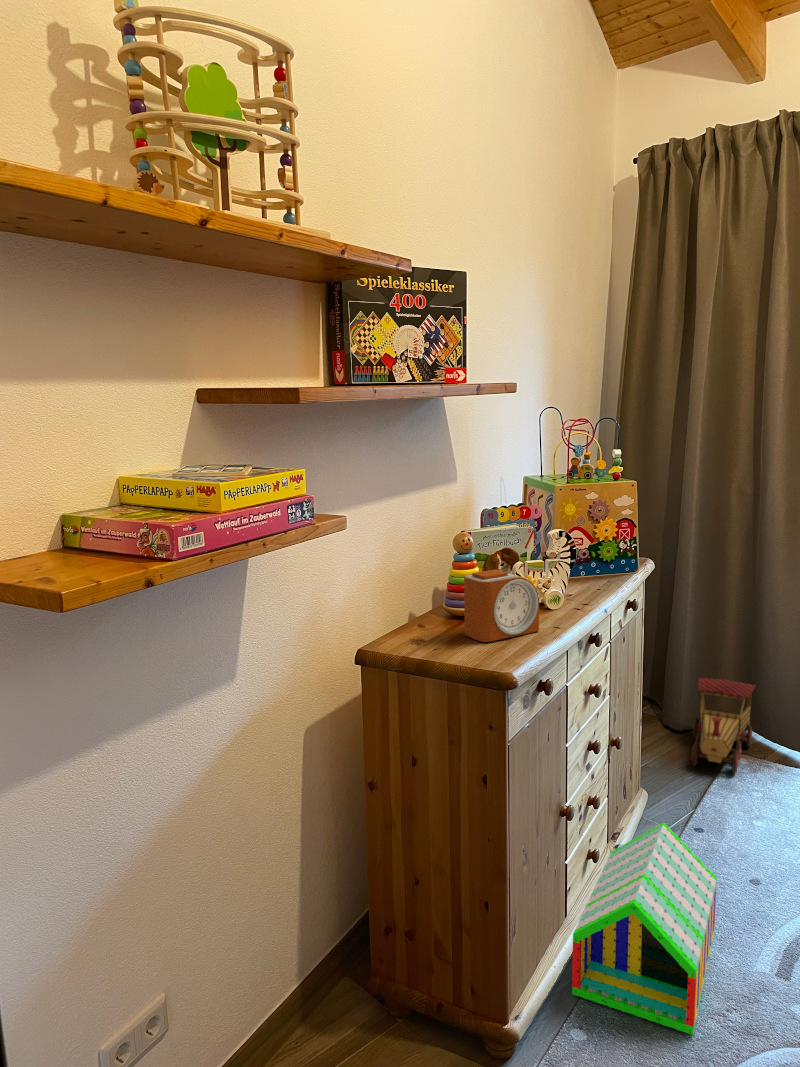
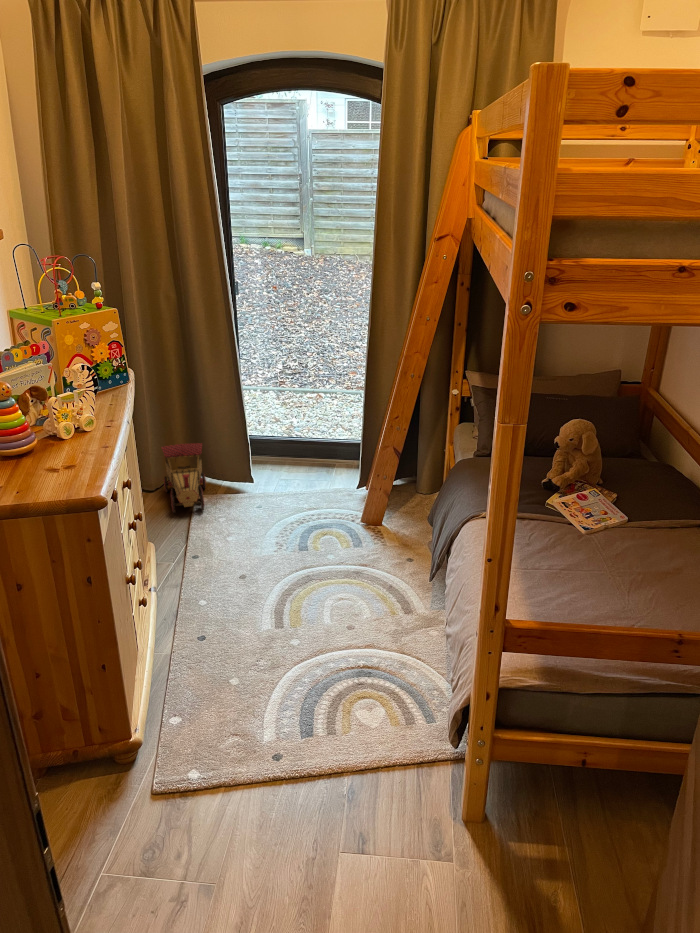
alarm clock: present [464,569,539,642] -> none [24,412,93,475]
toy house: present [572,822,717,1035] -> none [154,562,243,698]

